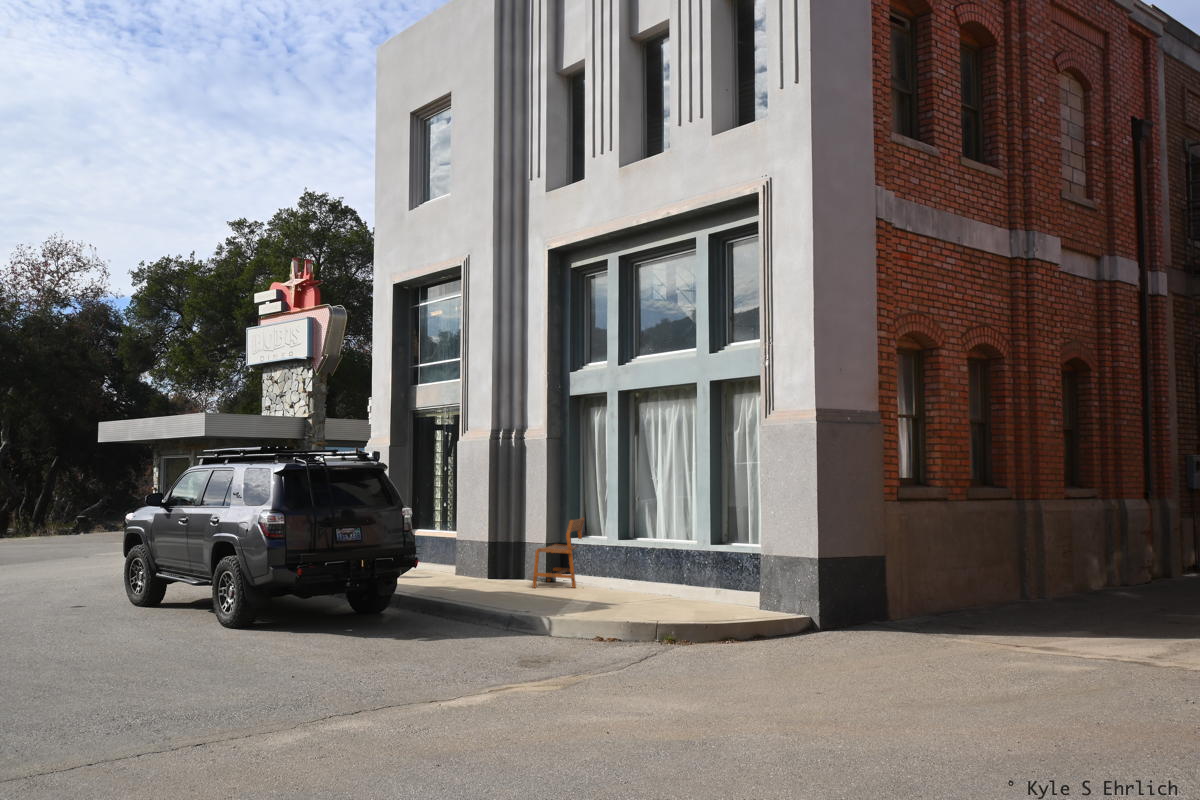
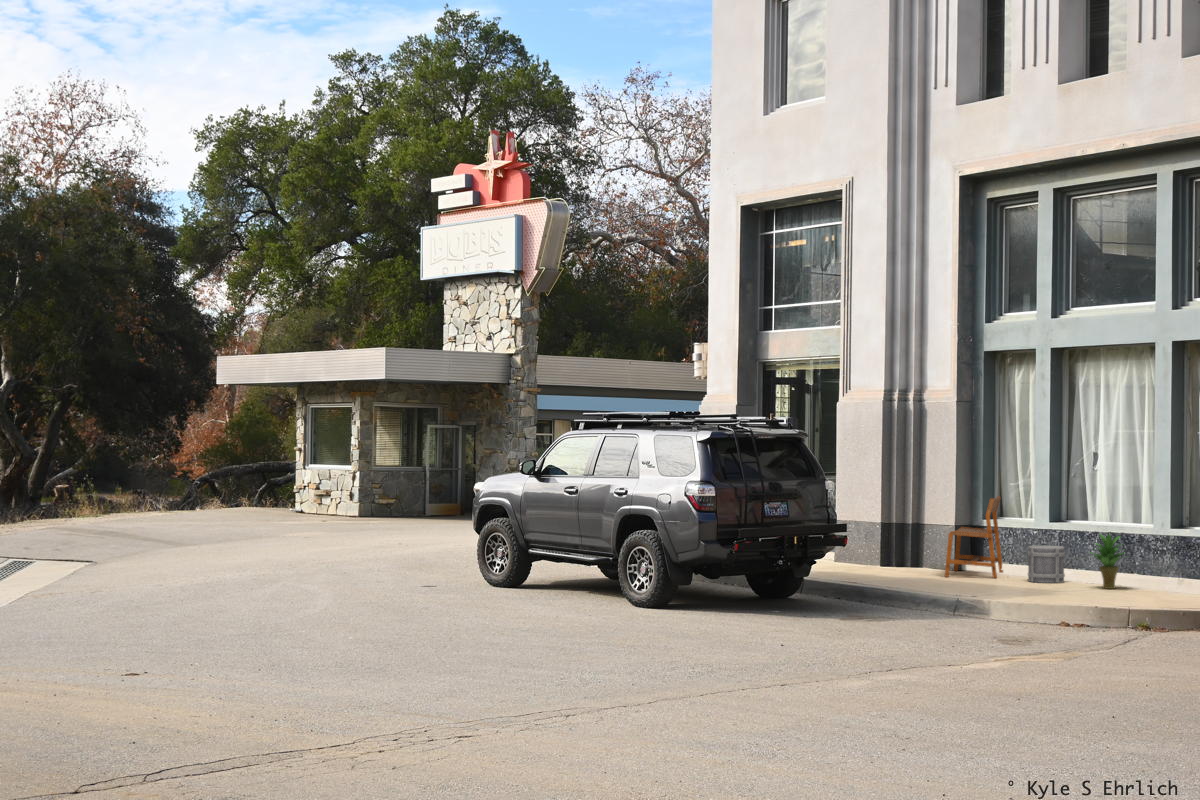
potted plant: none [643,549,679,597] -> present [1095,535,1122,589]
bucket: none [599,560,630,592] -> present [1028,546,1065,583]

